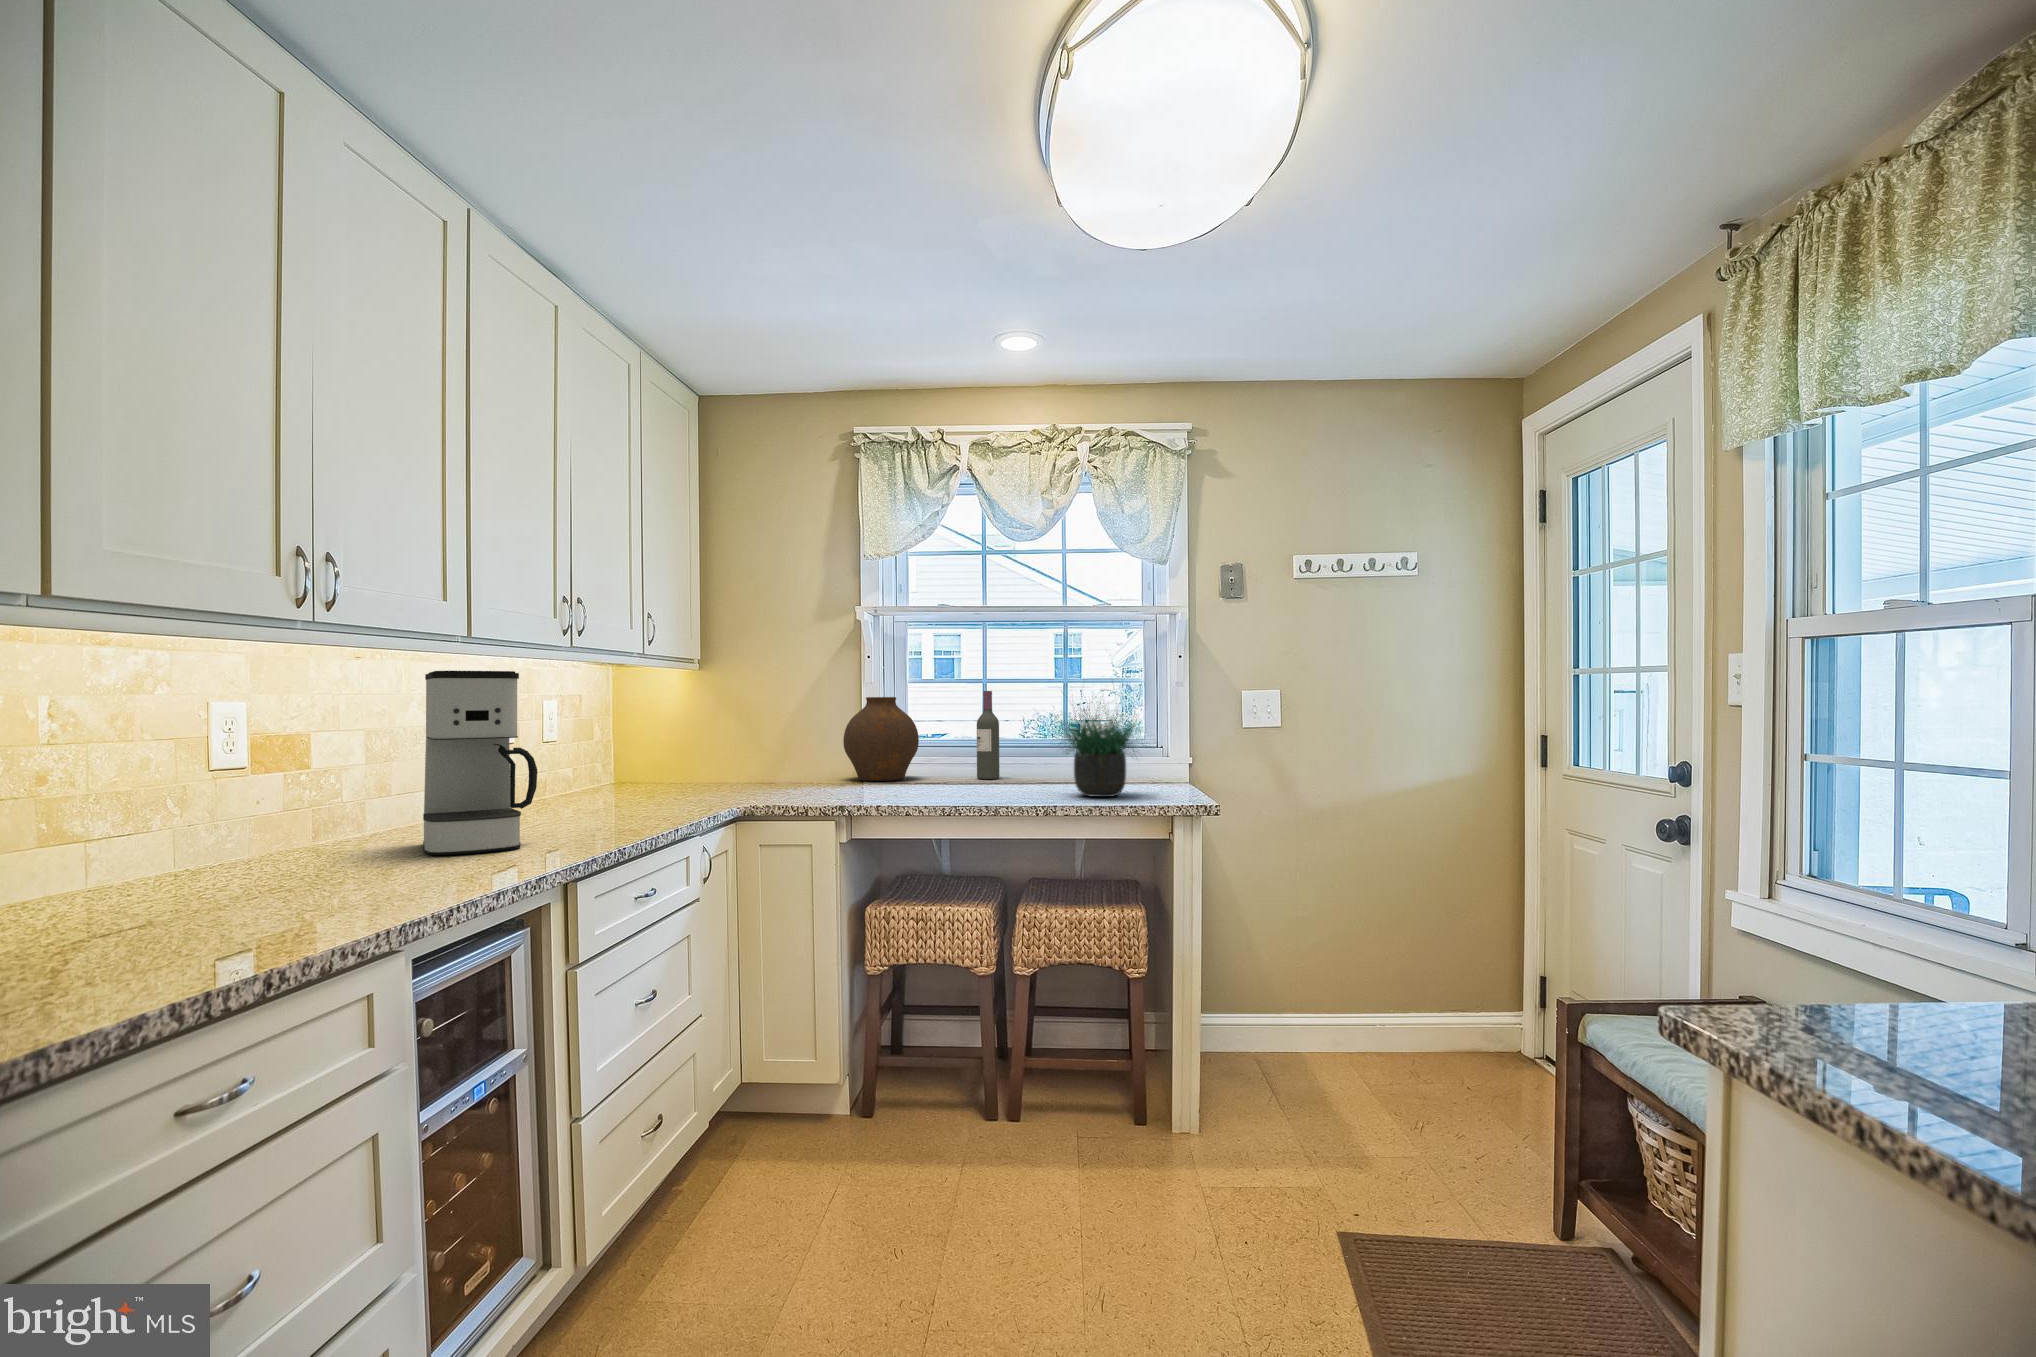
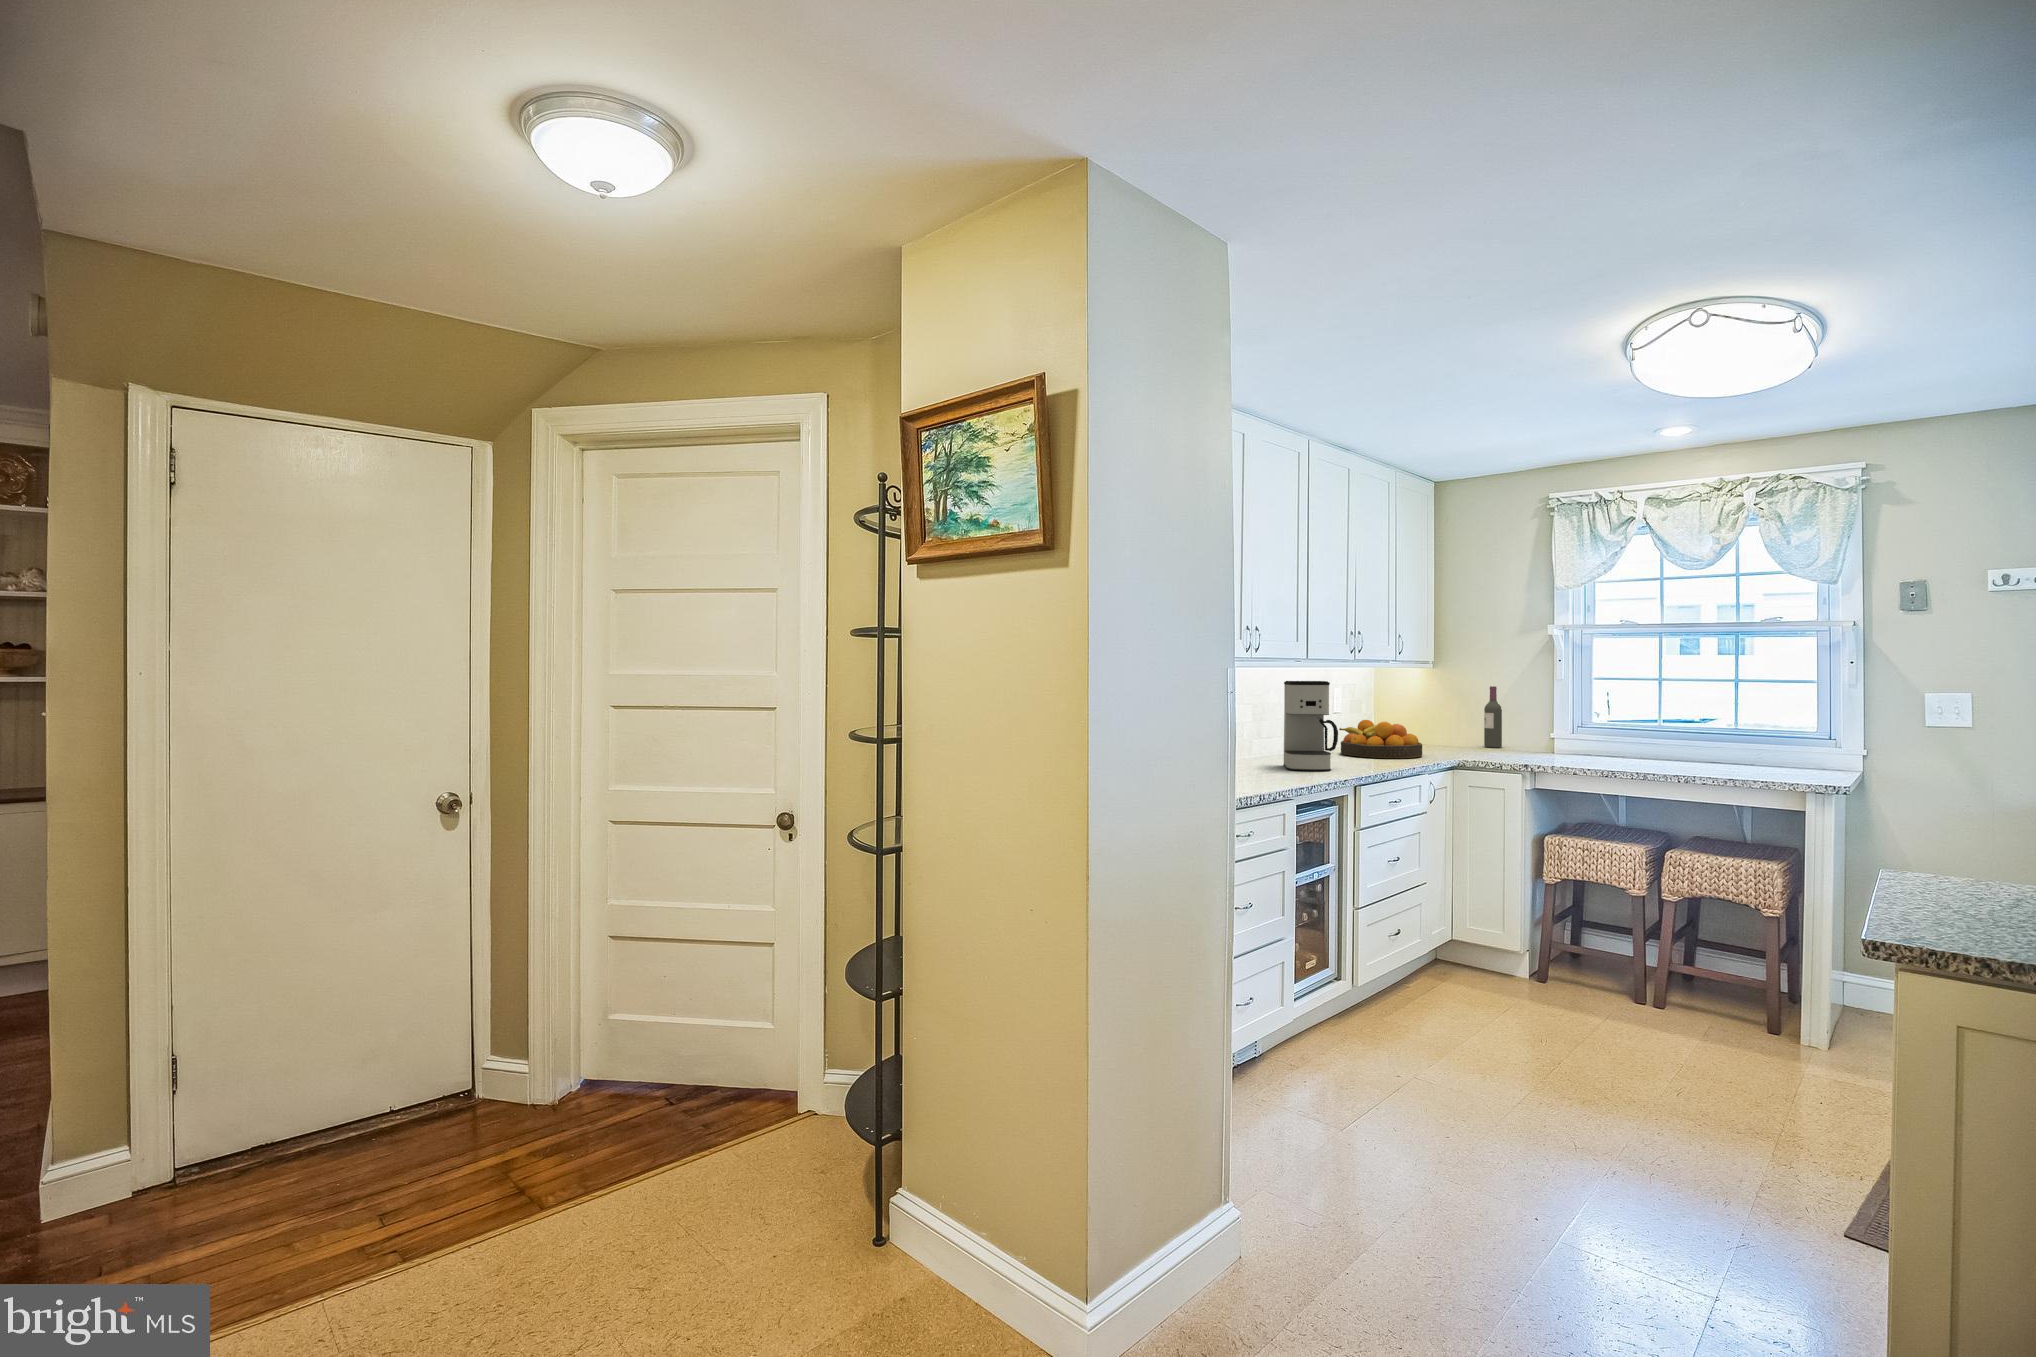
wine bottle: present [977,691,999,779] -> present [1484,686,1502,748]
vase: present [843,697,919,781] -> none [1536,692,1599,753]
potted plant: present [1058,702,1142,797] -> none [1685,681,1801,775]
fruit bowl: none [552,746,692,810] -> present [1339,720,1422,758]

